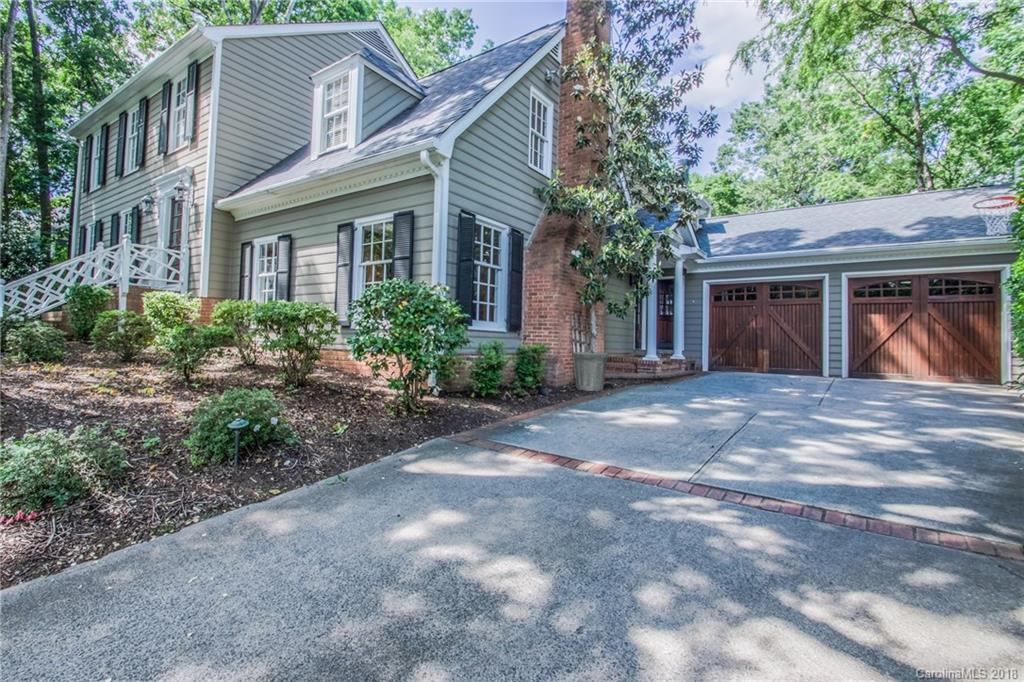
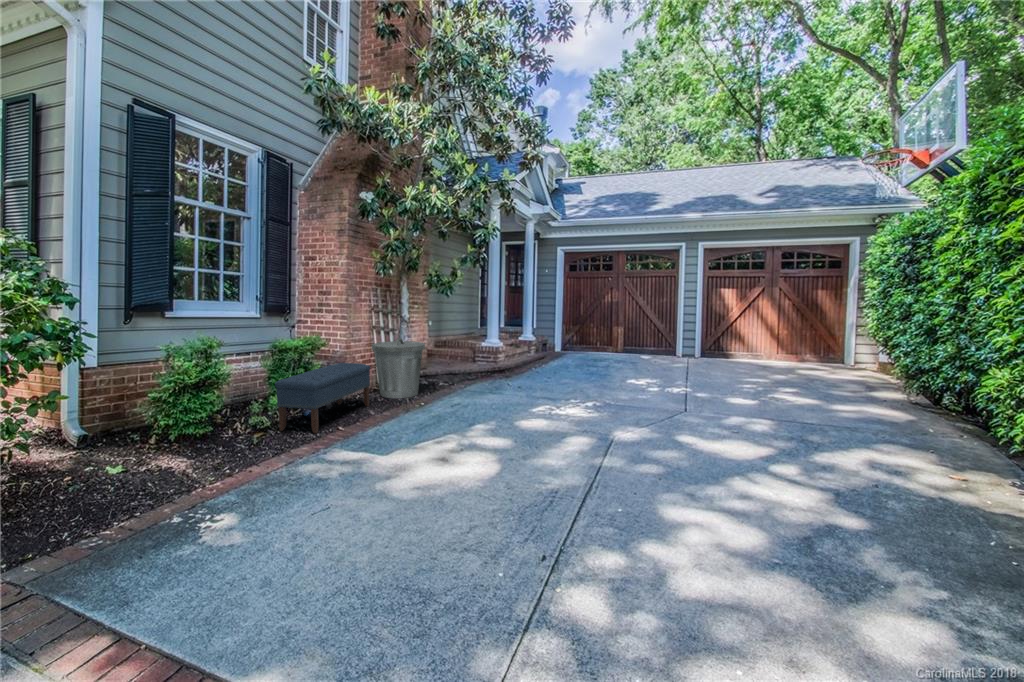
bench: none [528,364,575,404] -> present [275,363,370,433]

